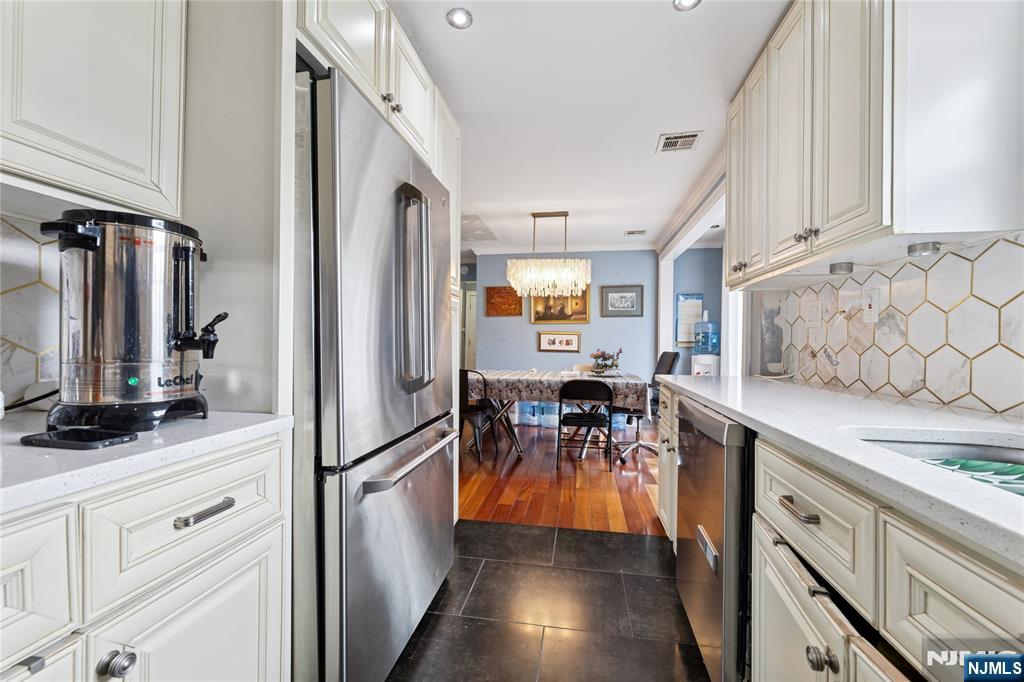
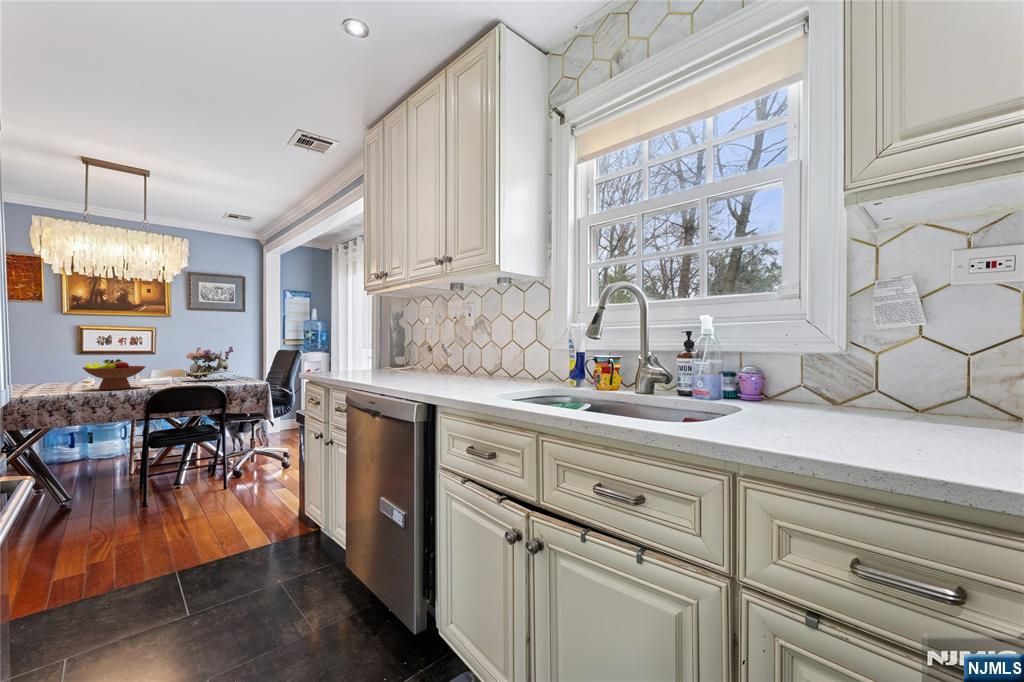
fruit bowl: none [529,357,562,379] -> present [83,359,146,390]

